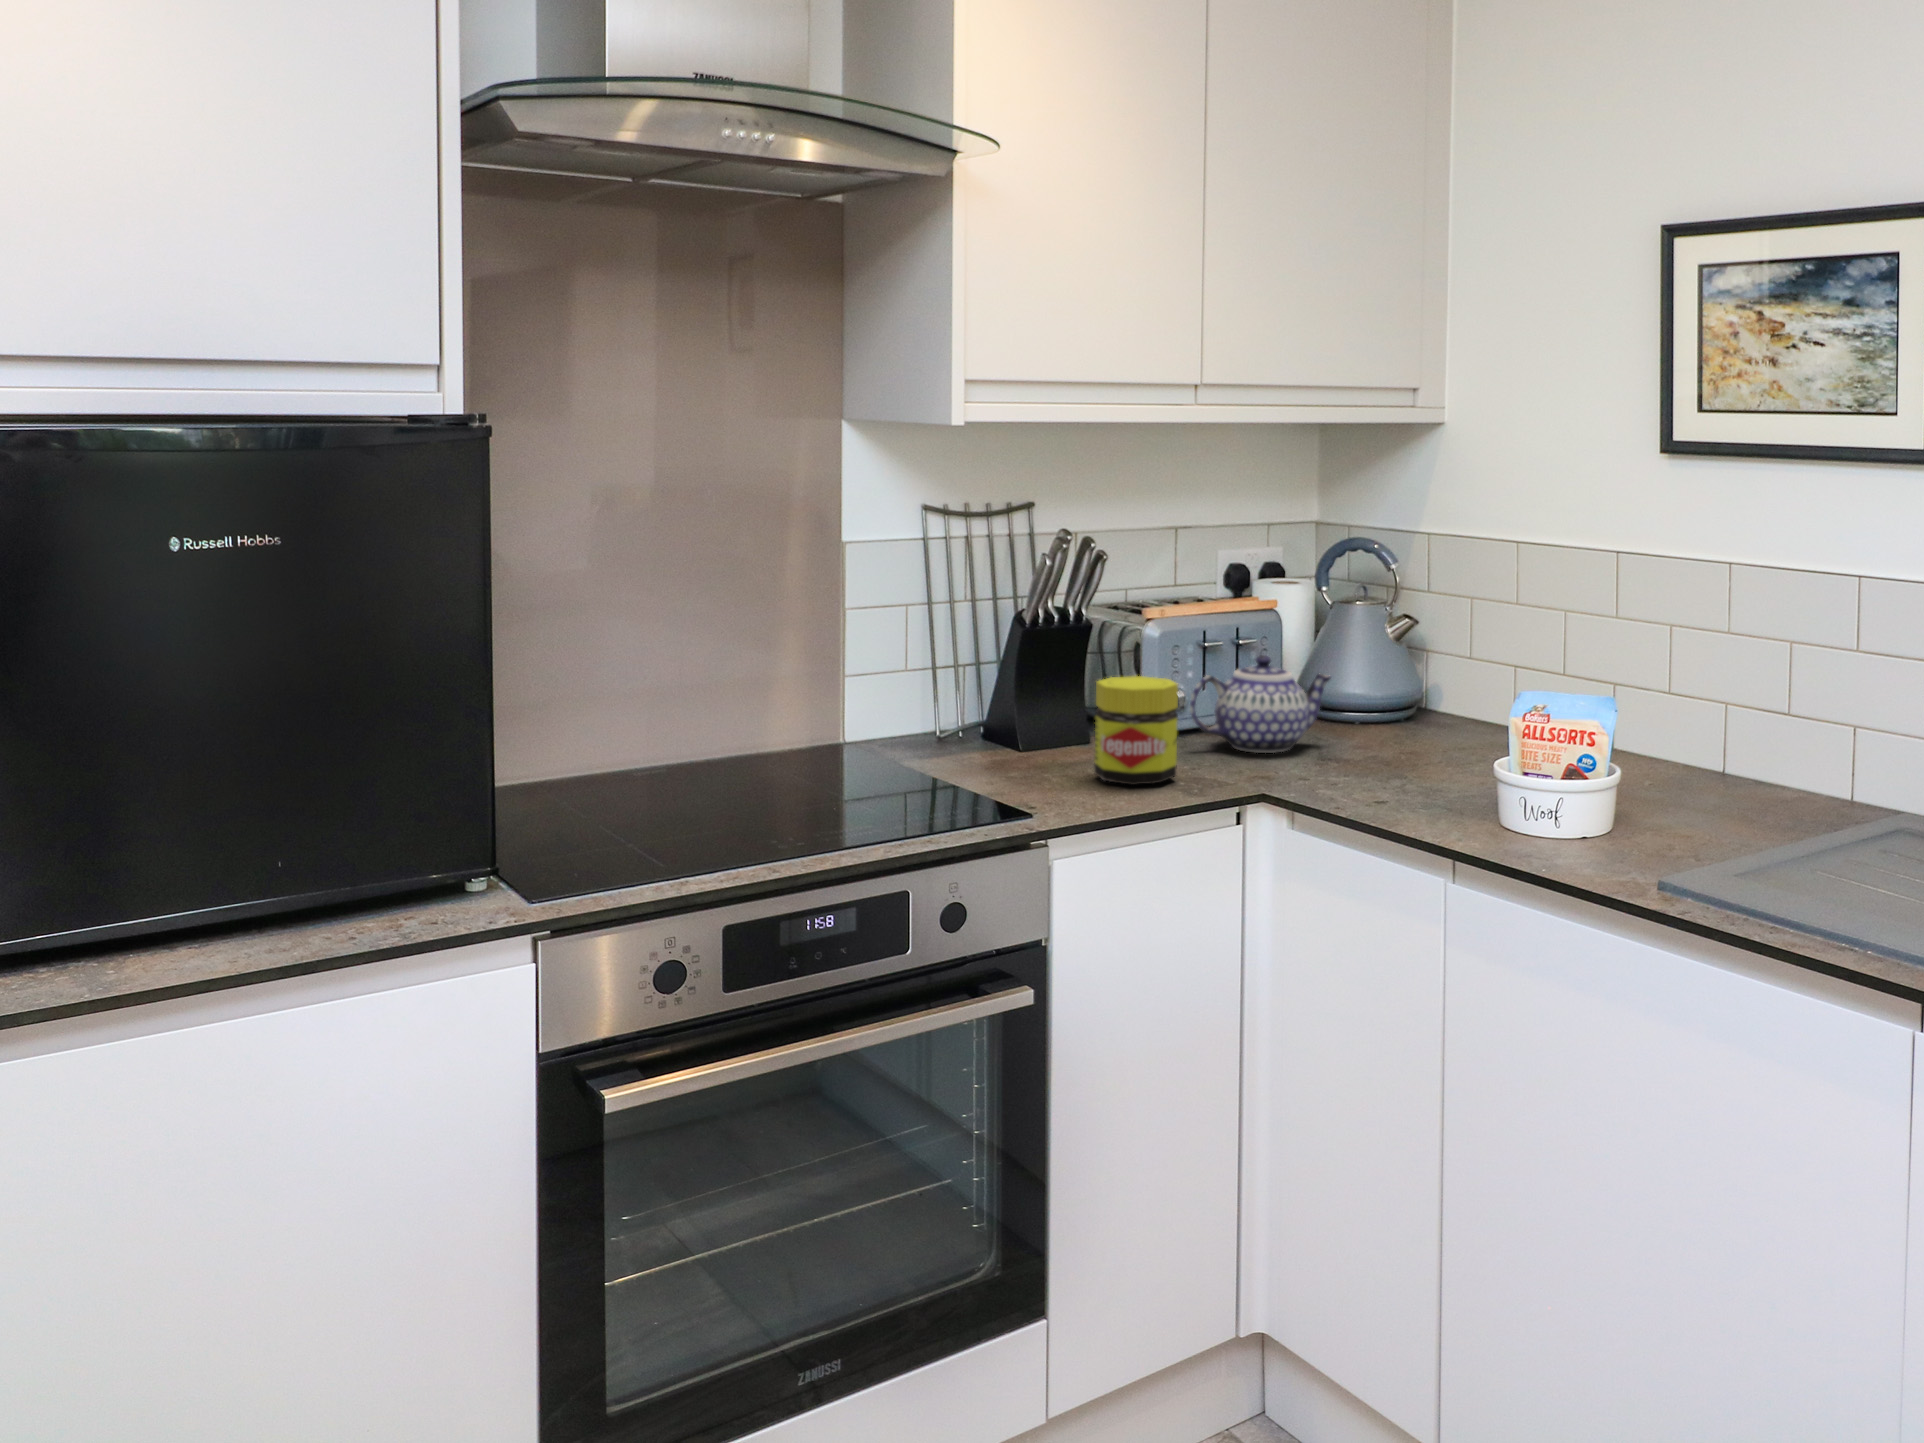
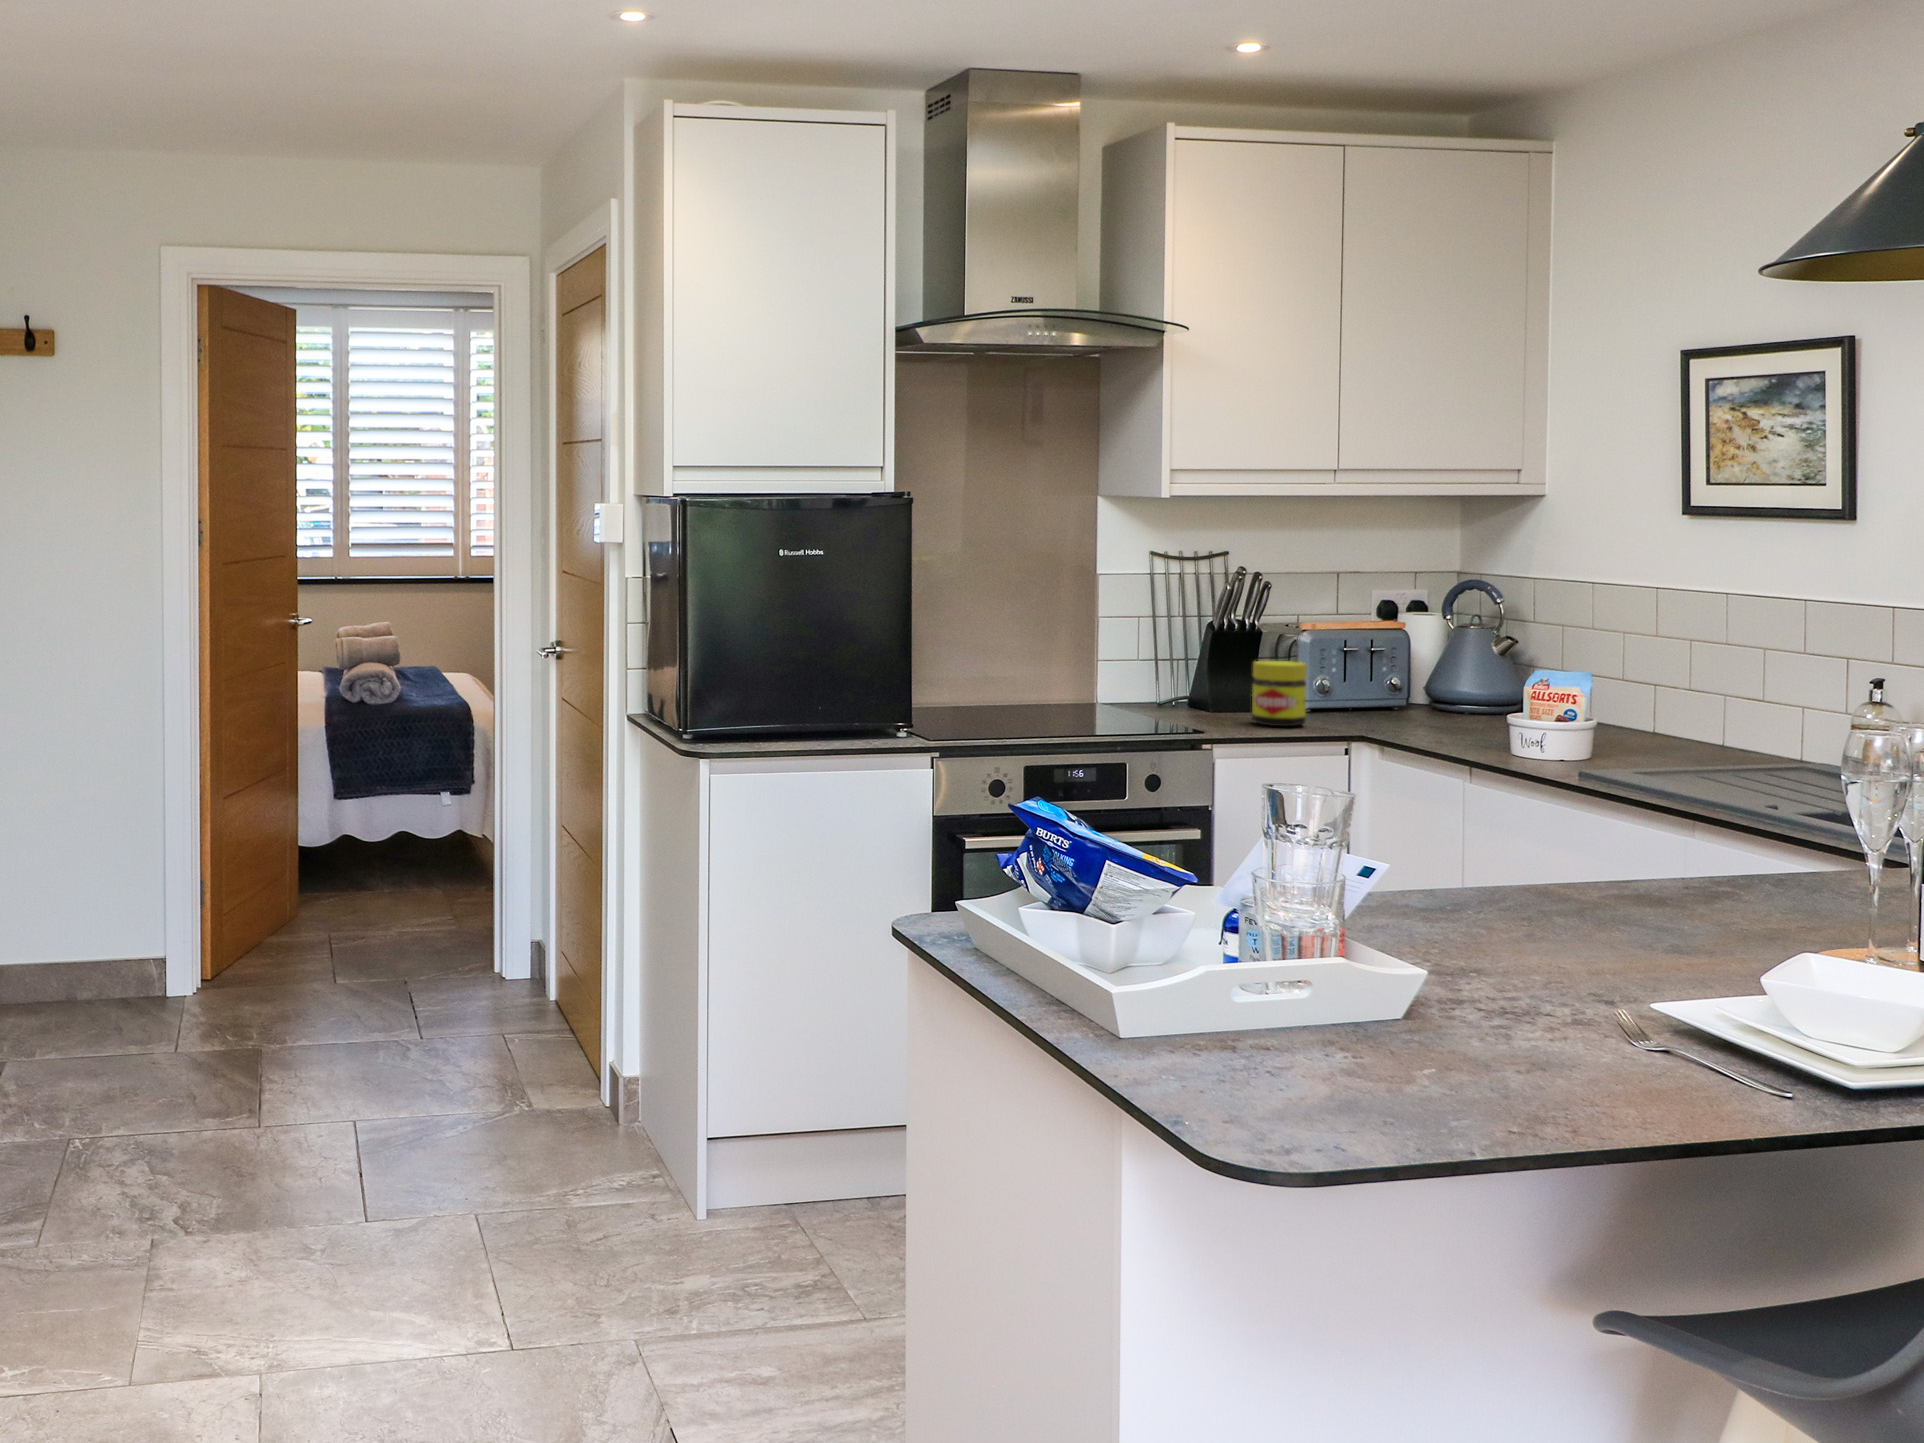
teapot: present [1190,655,1331,753] -> none [1325,655,1434,720]

